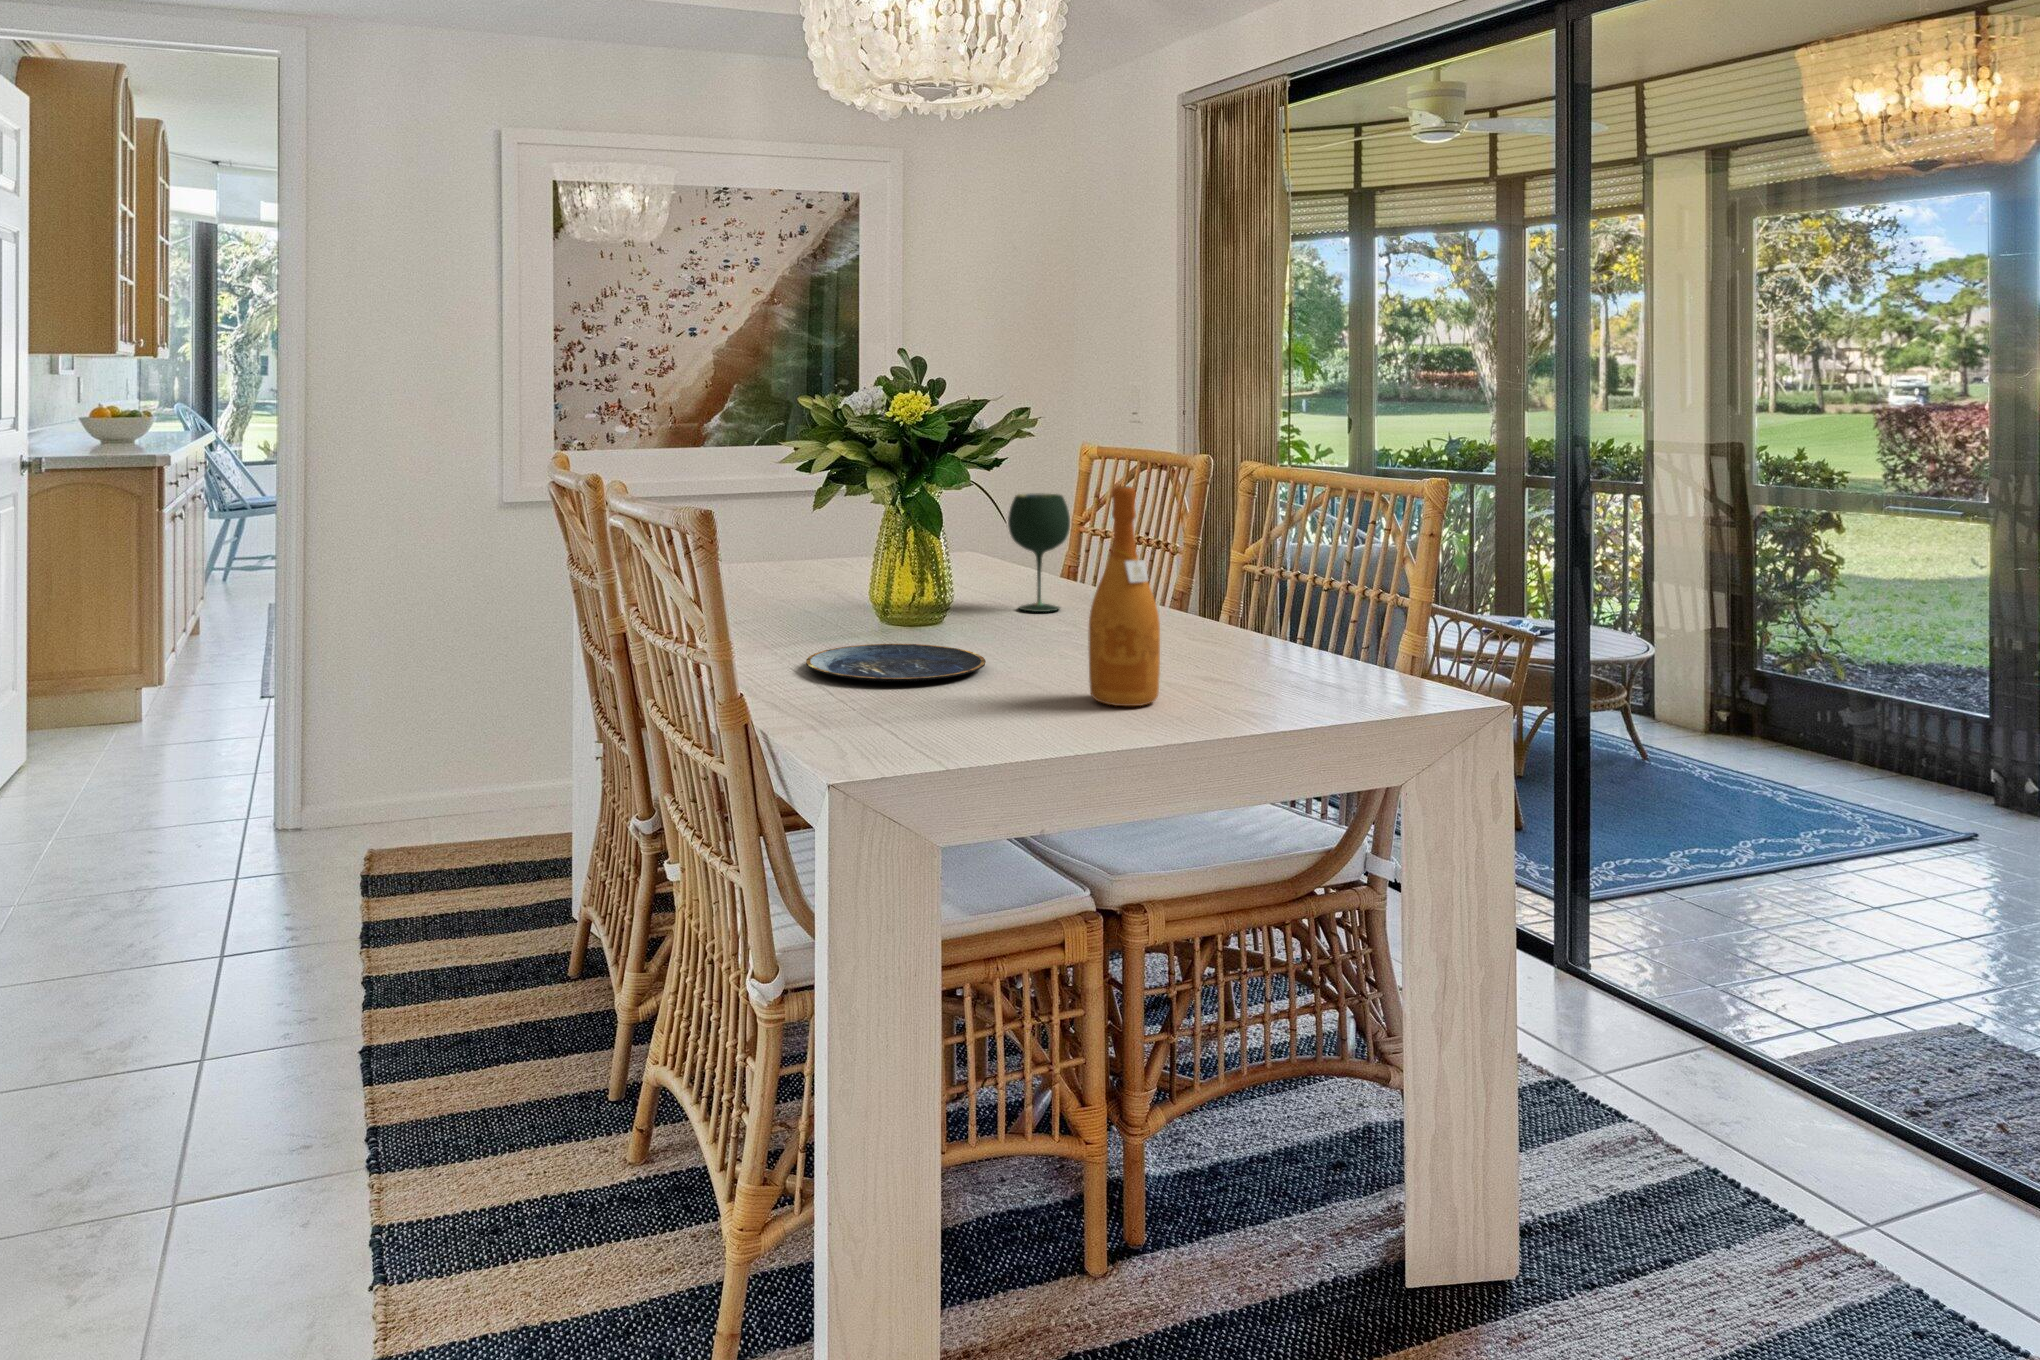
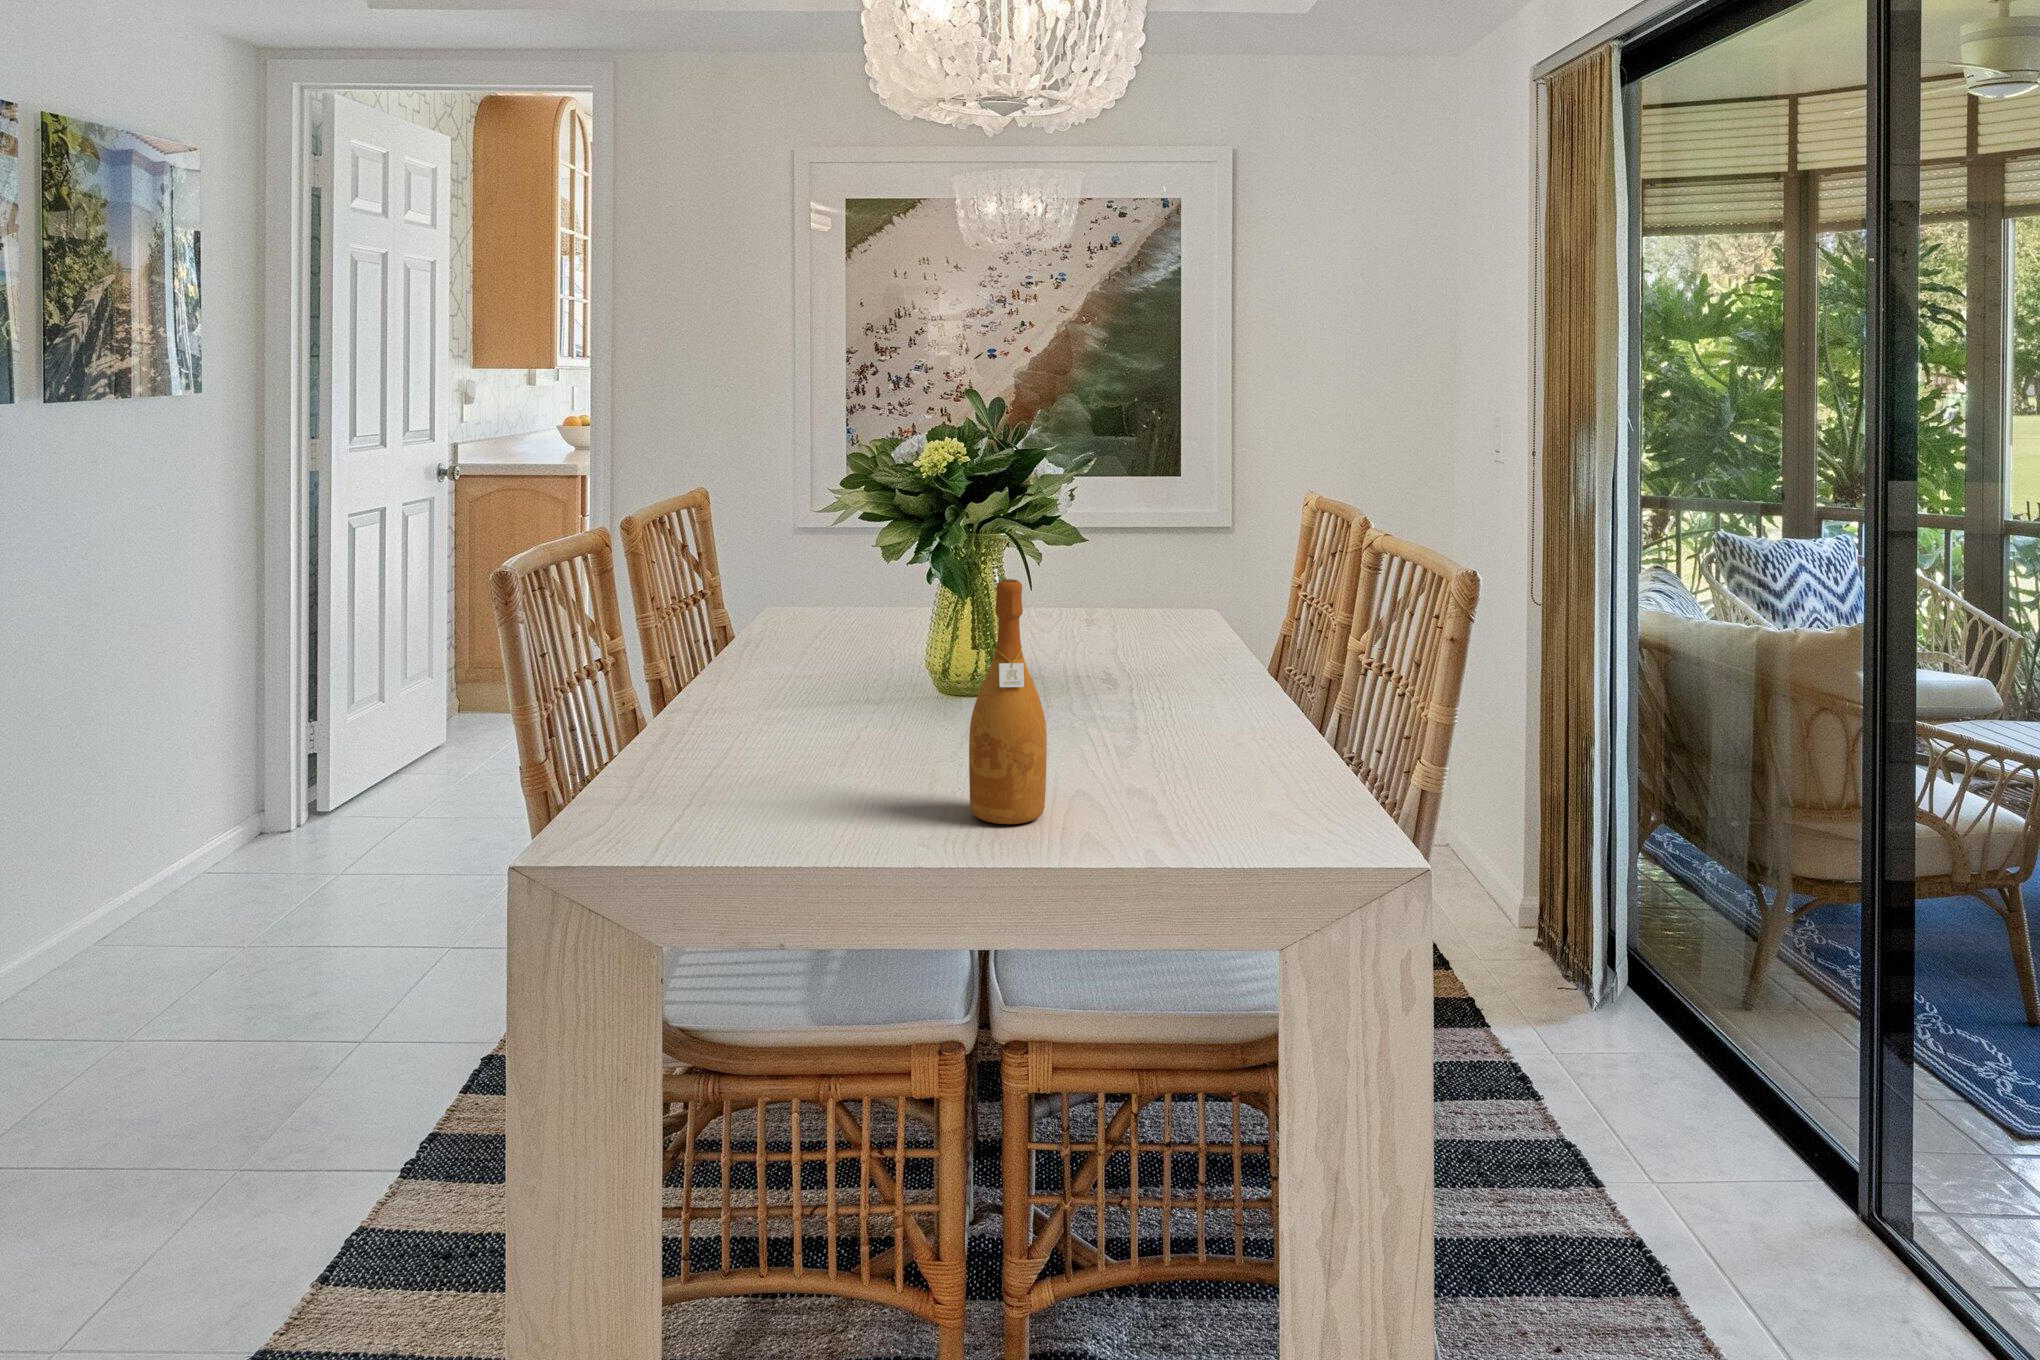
wine glass: present [1008,493,1070,612] -> none [1109,559,1177,692]
plate: present [806,644,986,682] -> none [766,718,956,767]

